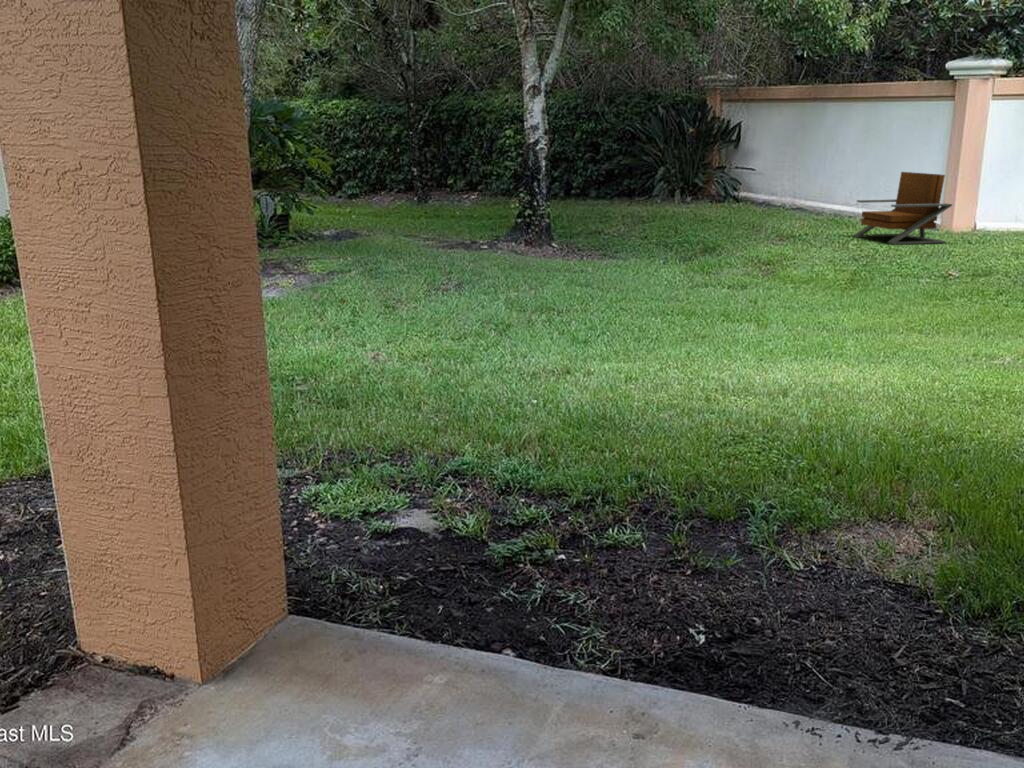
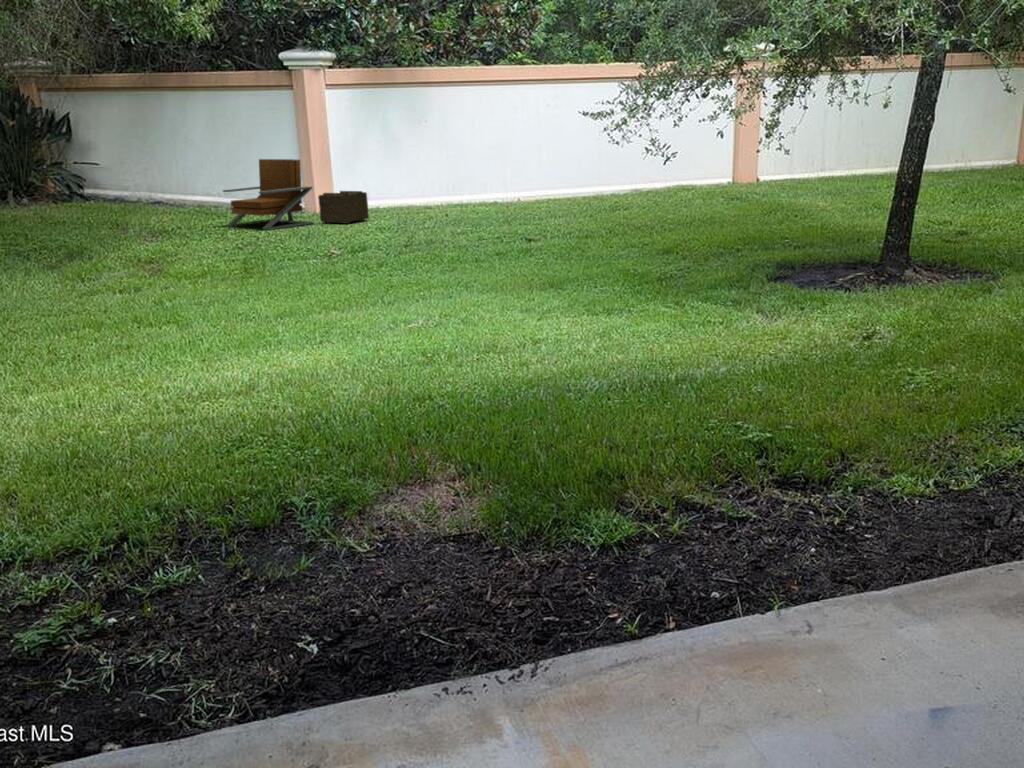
wooden crate: none [954,211,1015,247] -> present [318,191,369,224]

